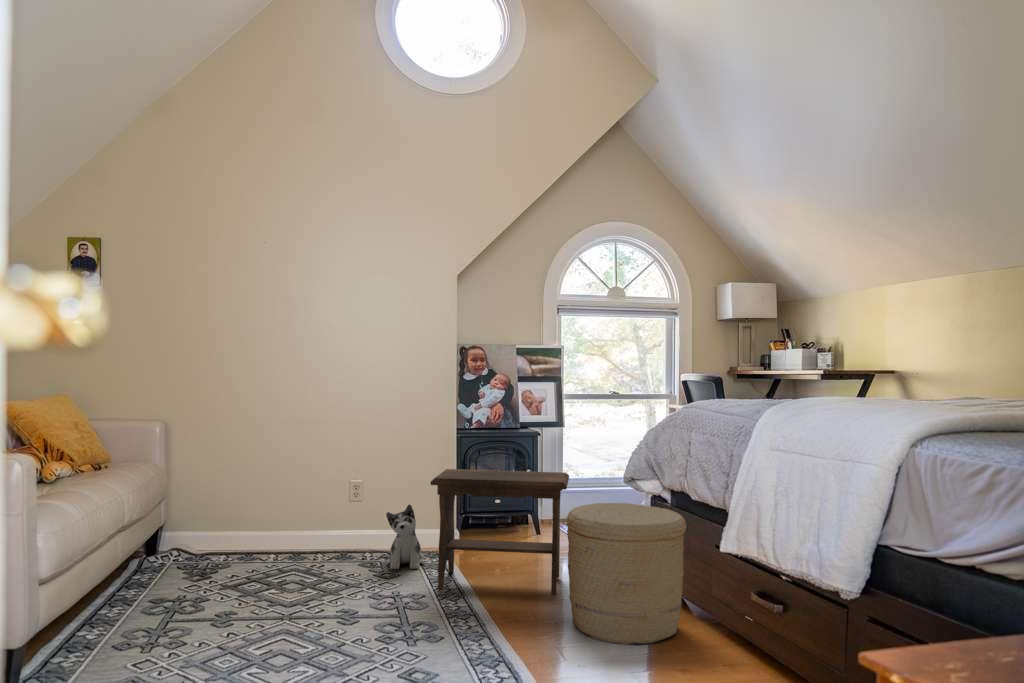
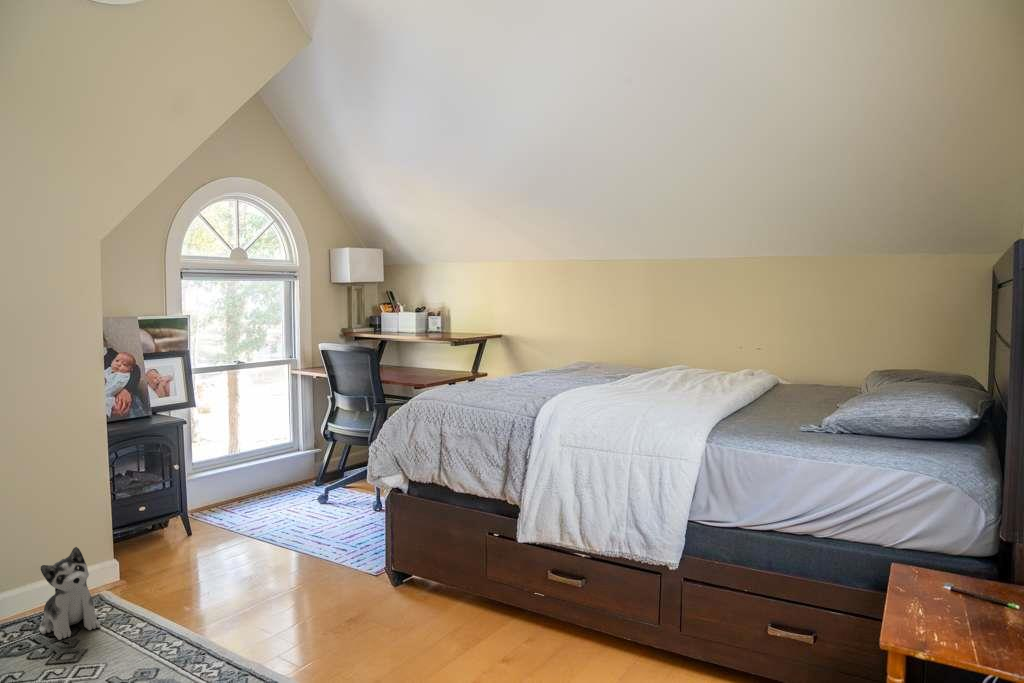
footstool: present [430,469,569,594] -> none [134,470,321,648]
woven basket: present [567,503,686,645] -> none [360,496,484,651]

